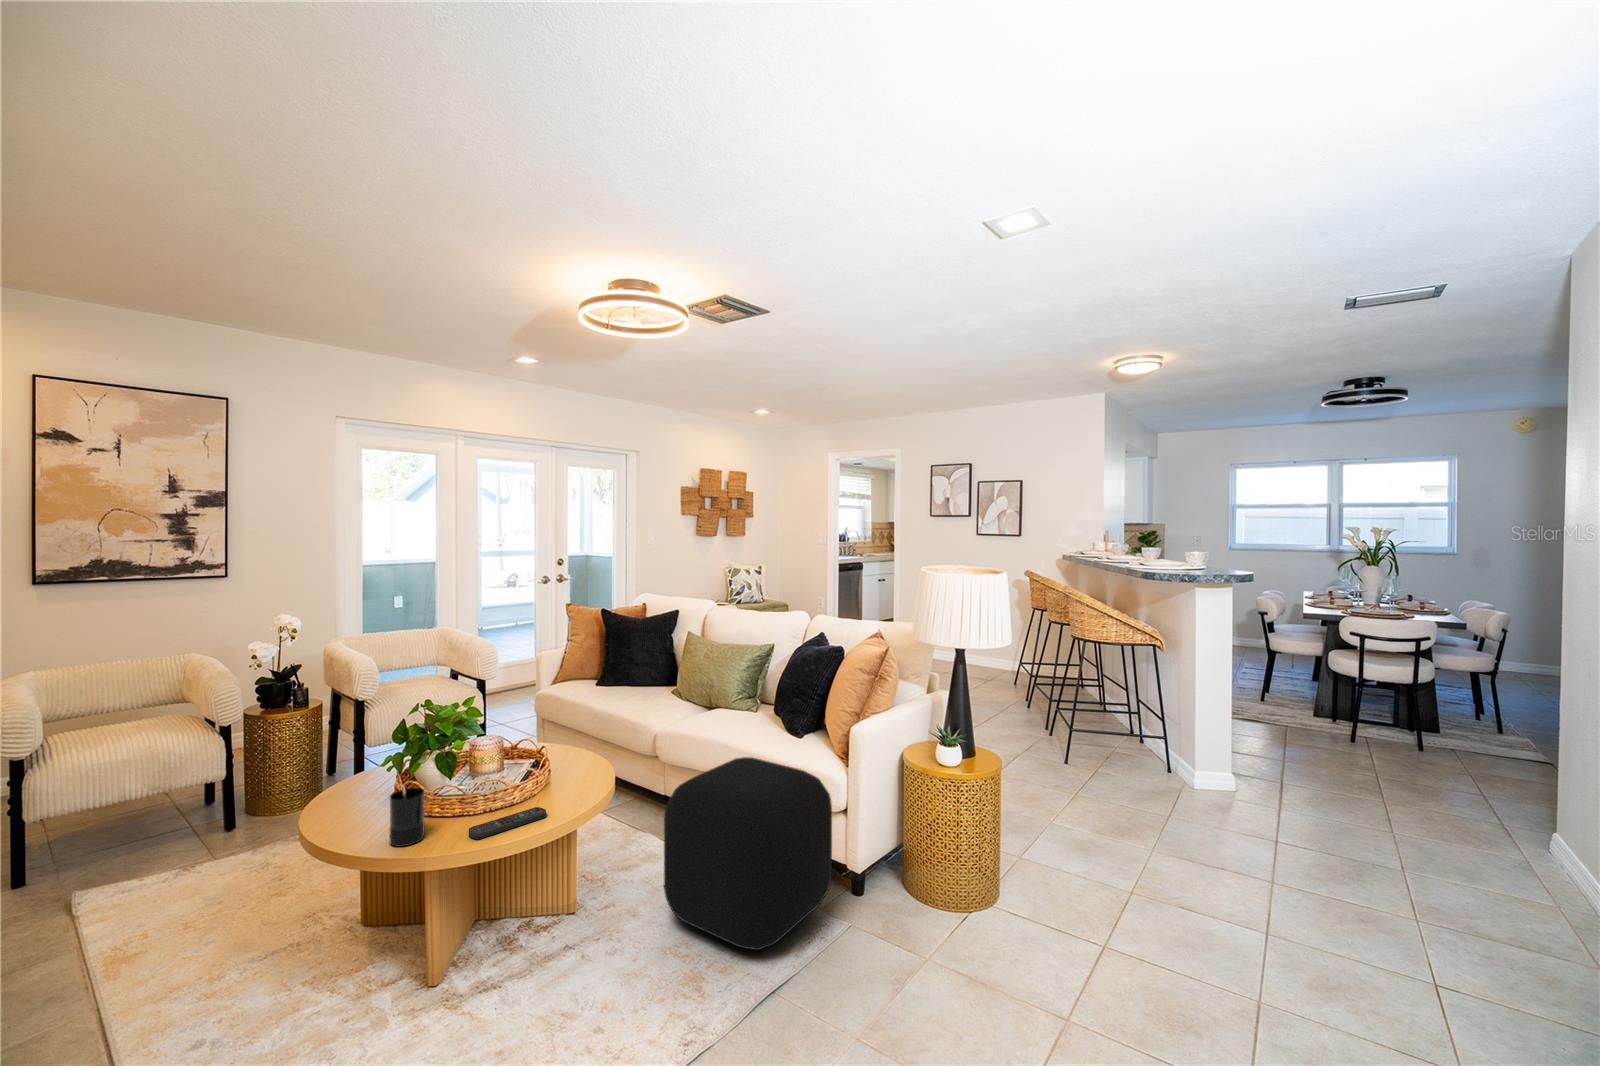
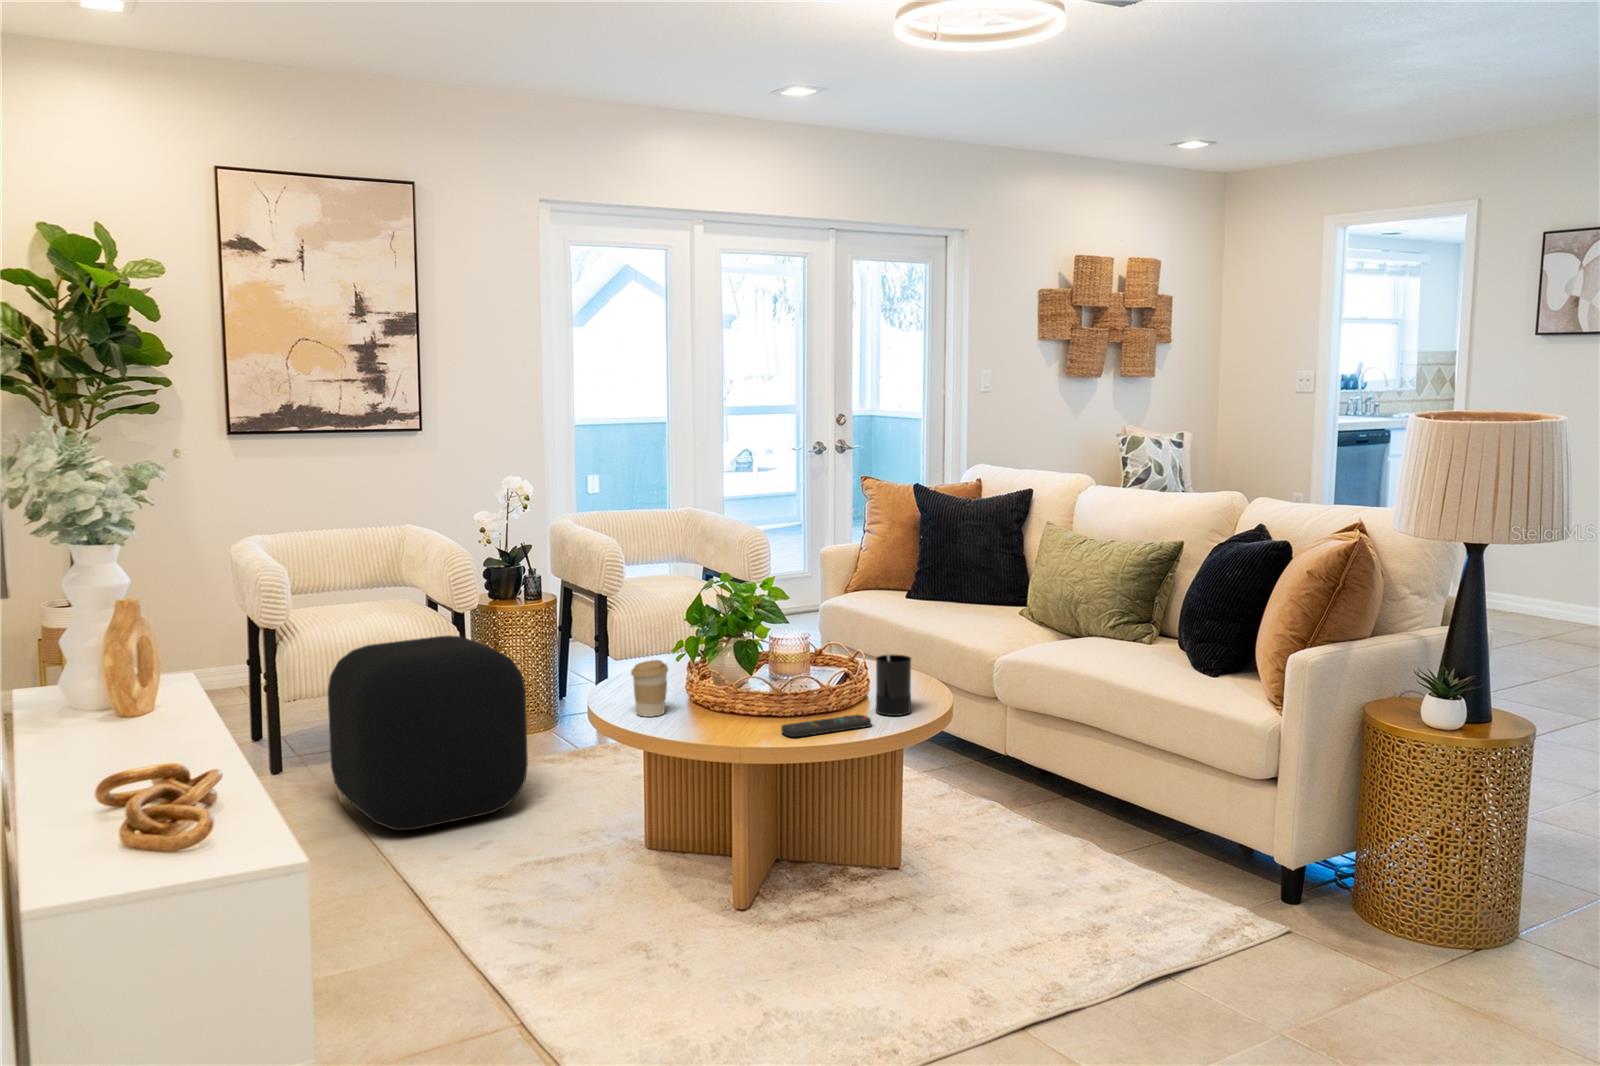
ottoman: present [664,757,832,950] -> present [328,635,528,830]
coffee cup: none [339,779,375,830] -> present [631,660,668,717]
candle: present [390,785,424,847] -> present [876,652,911,716]

